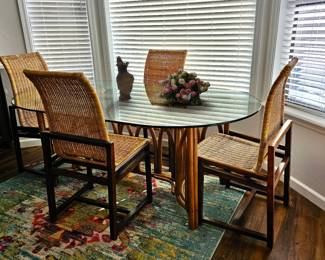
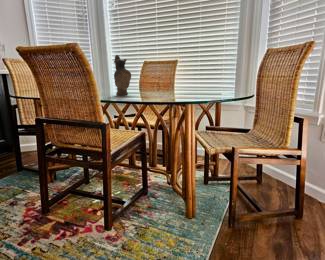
flower arrangement: present [156,68,210,105] -> none [153,65,203,96]

